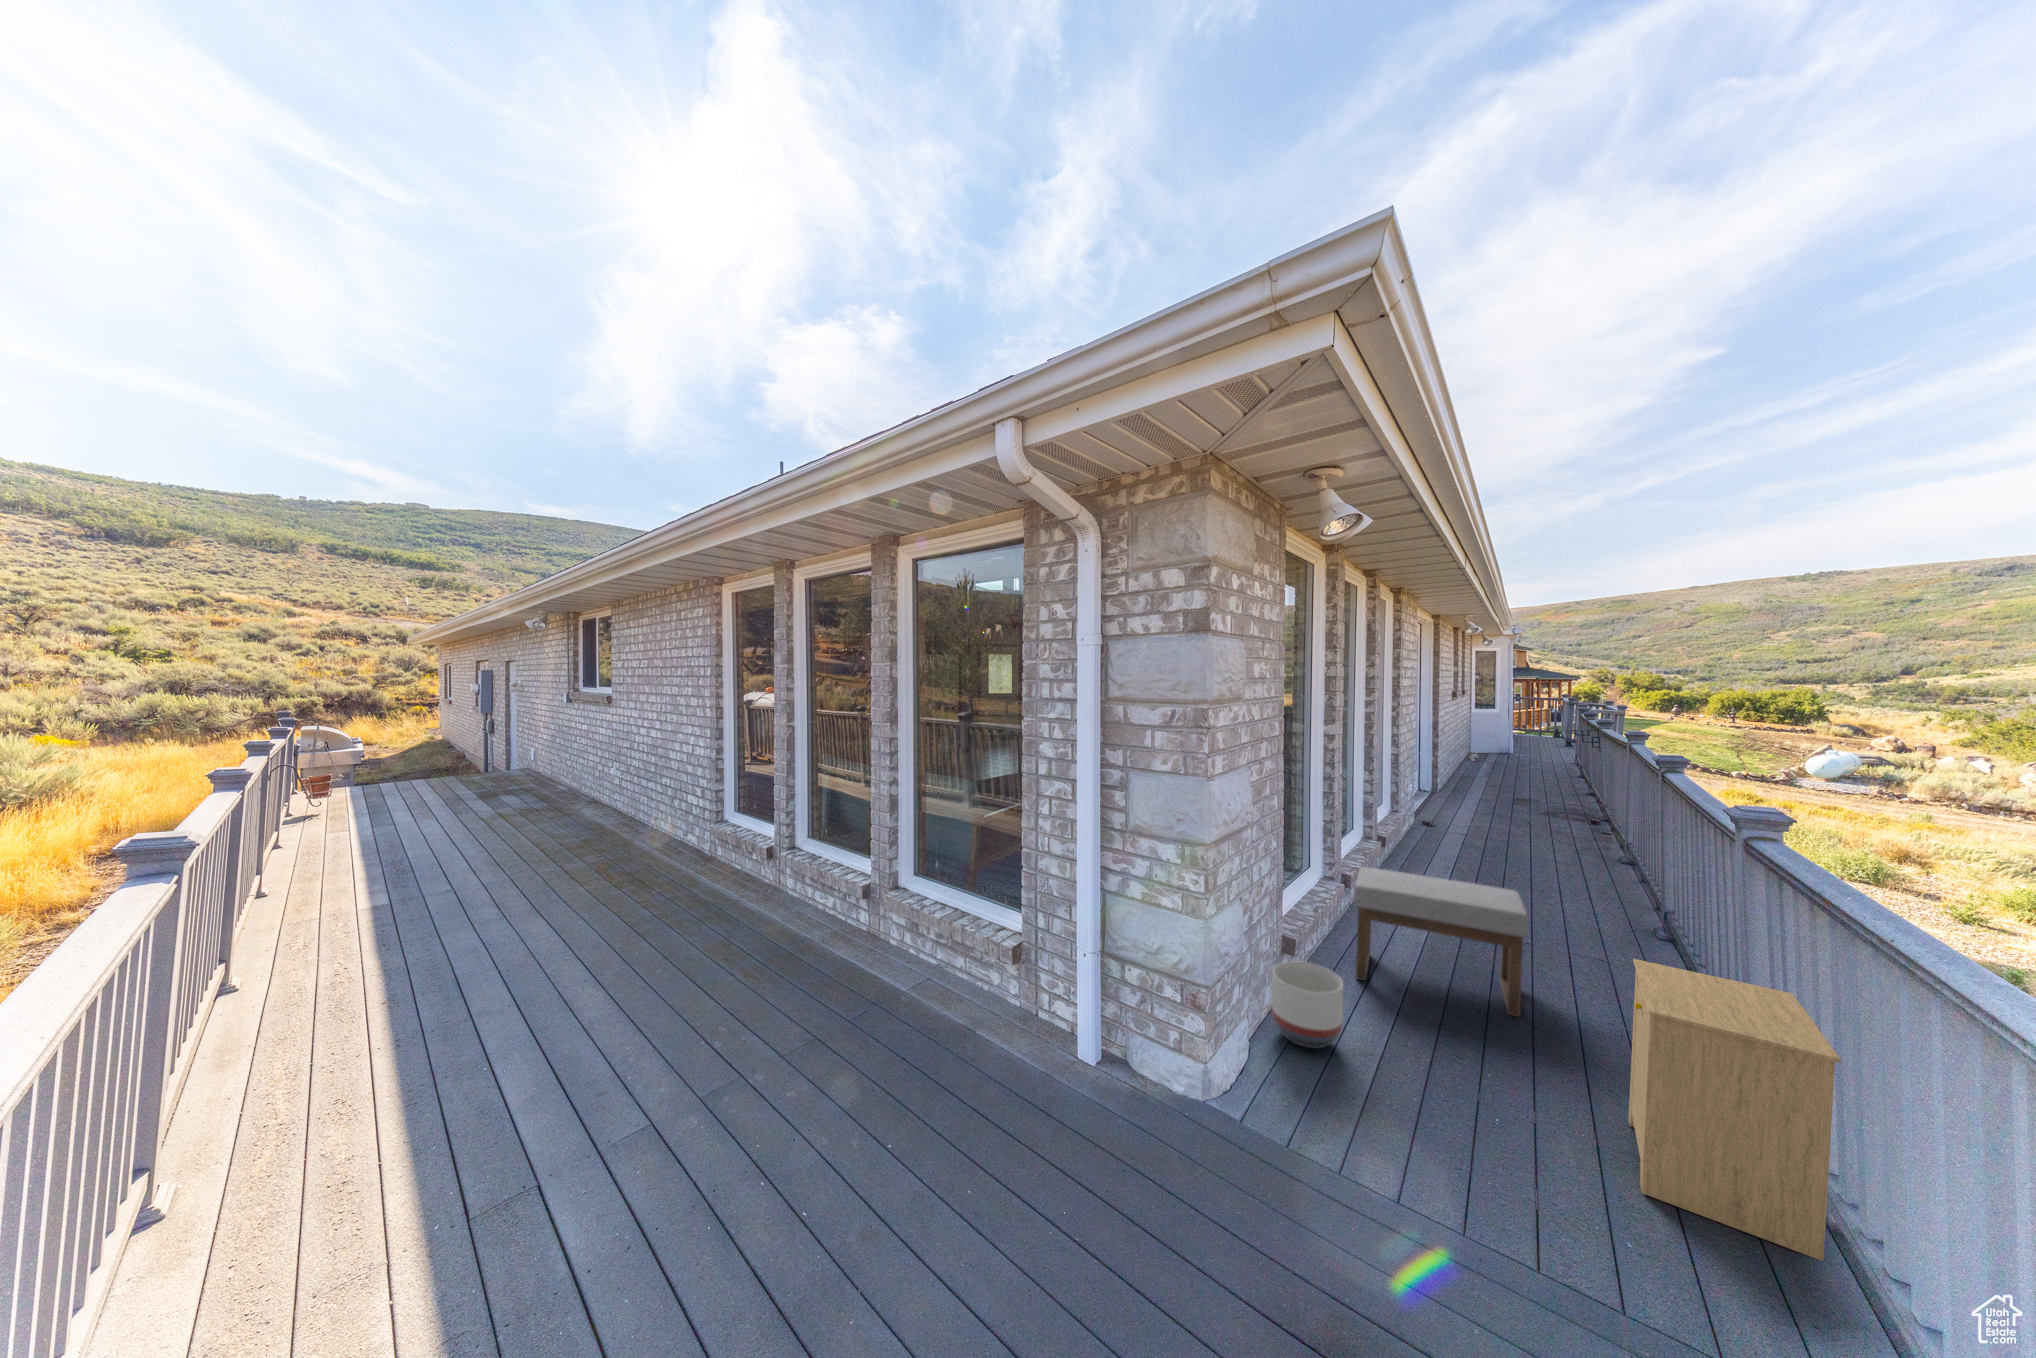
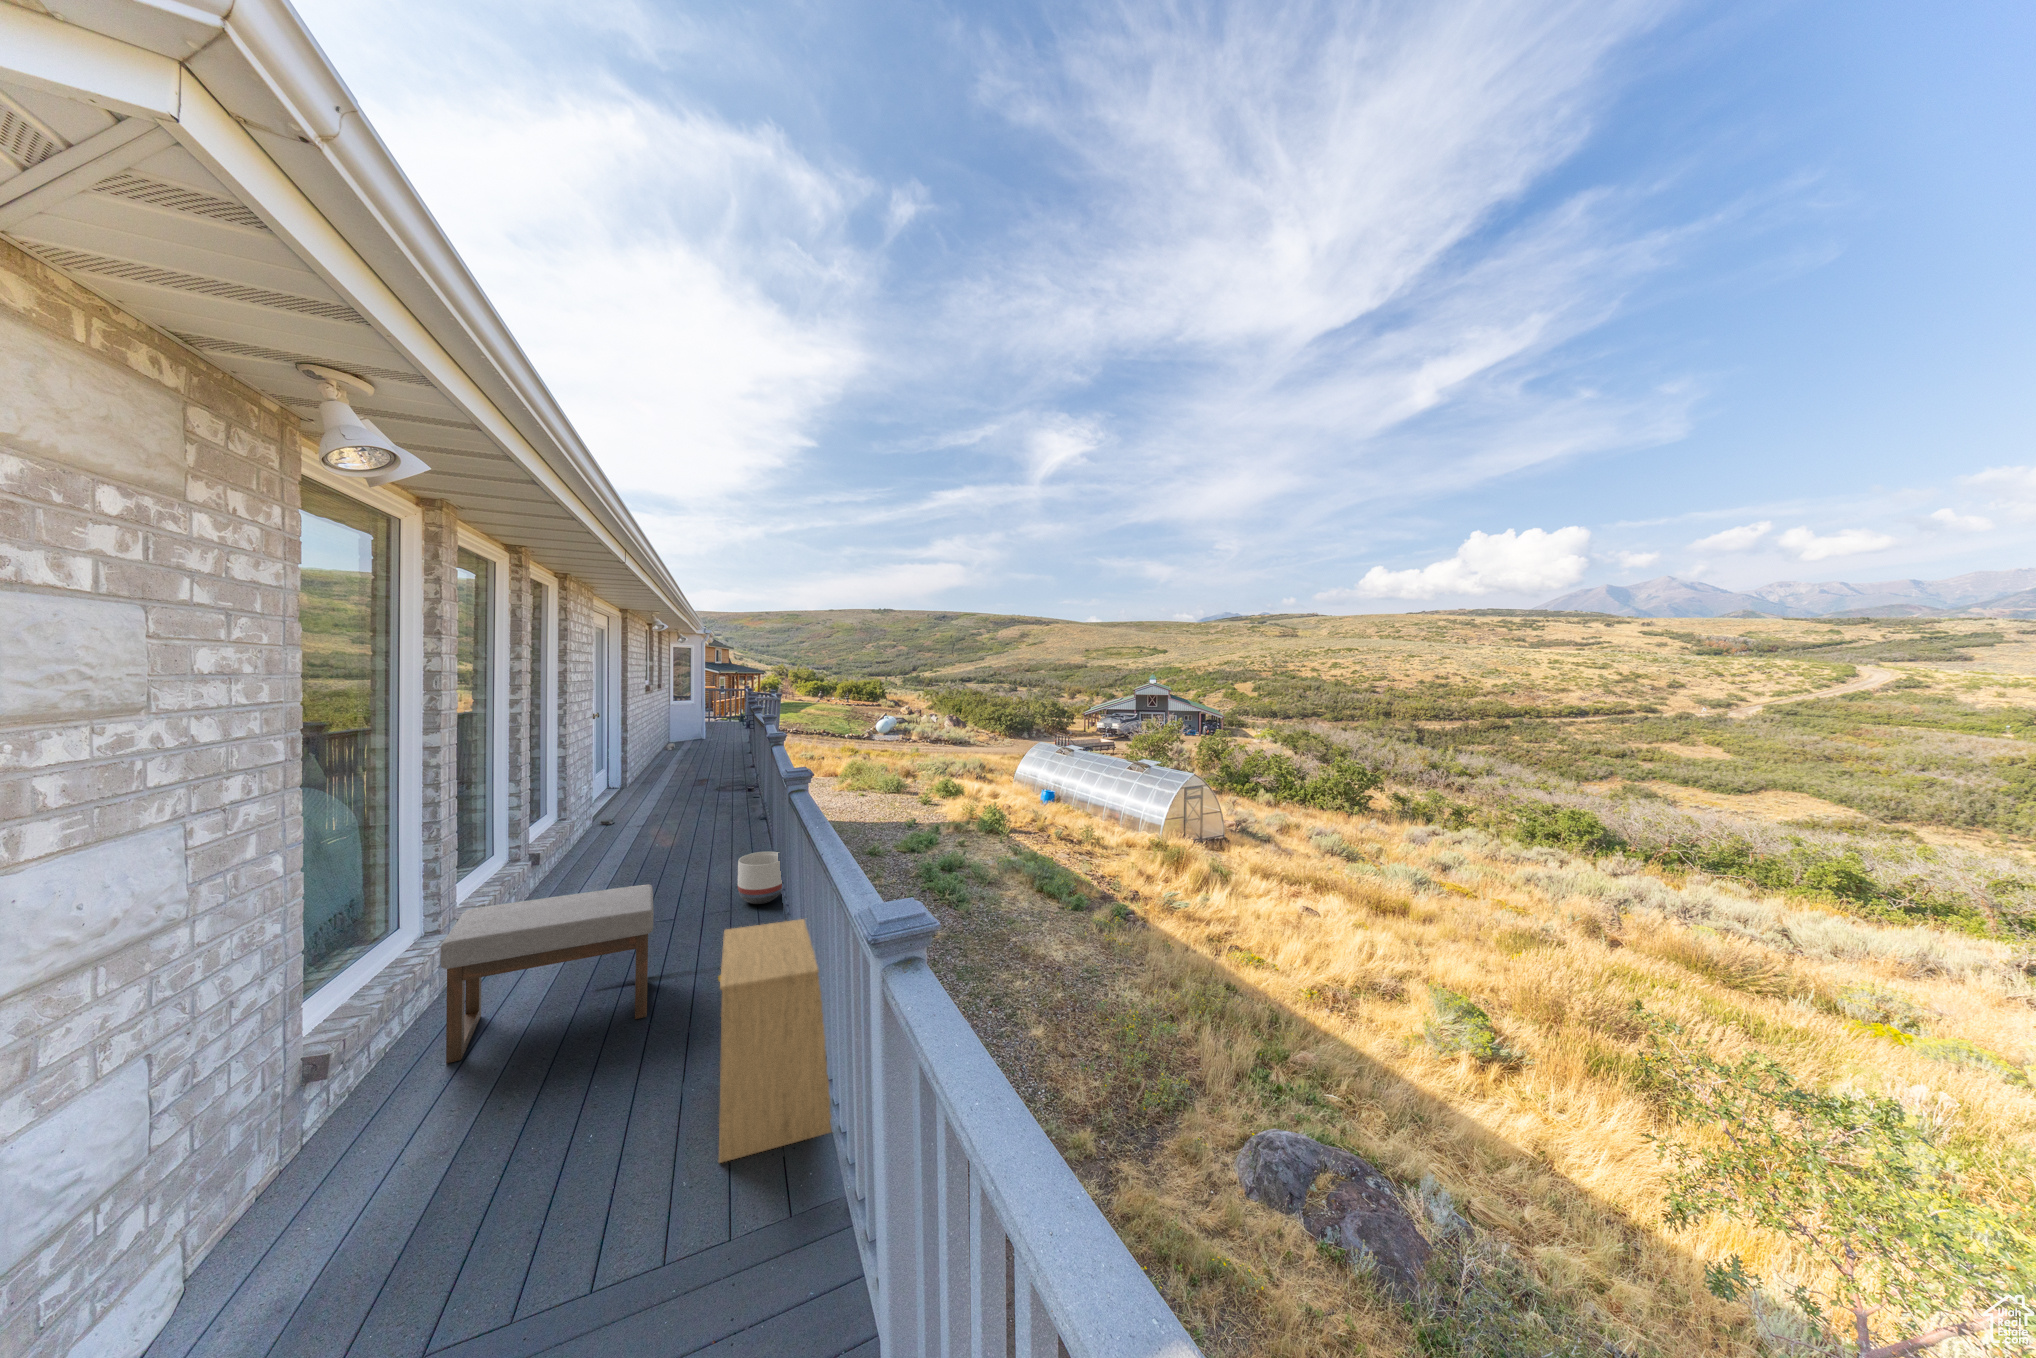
planter: present [1271,961,1343,1048] -> present [738,852,782,904]

